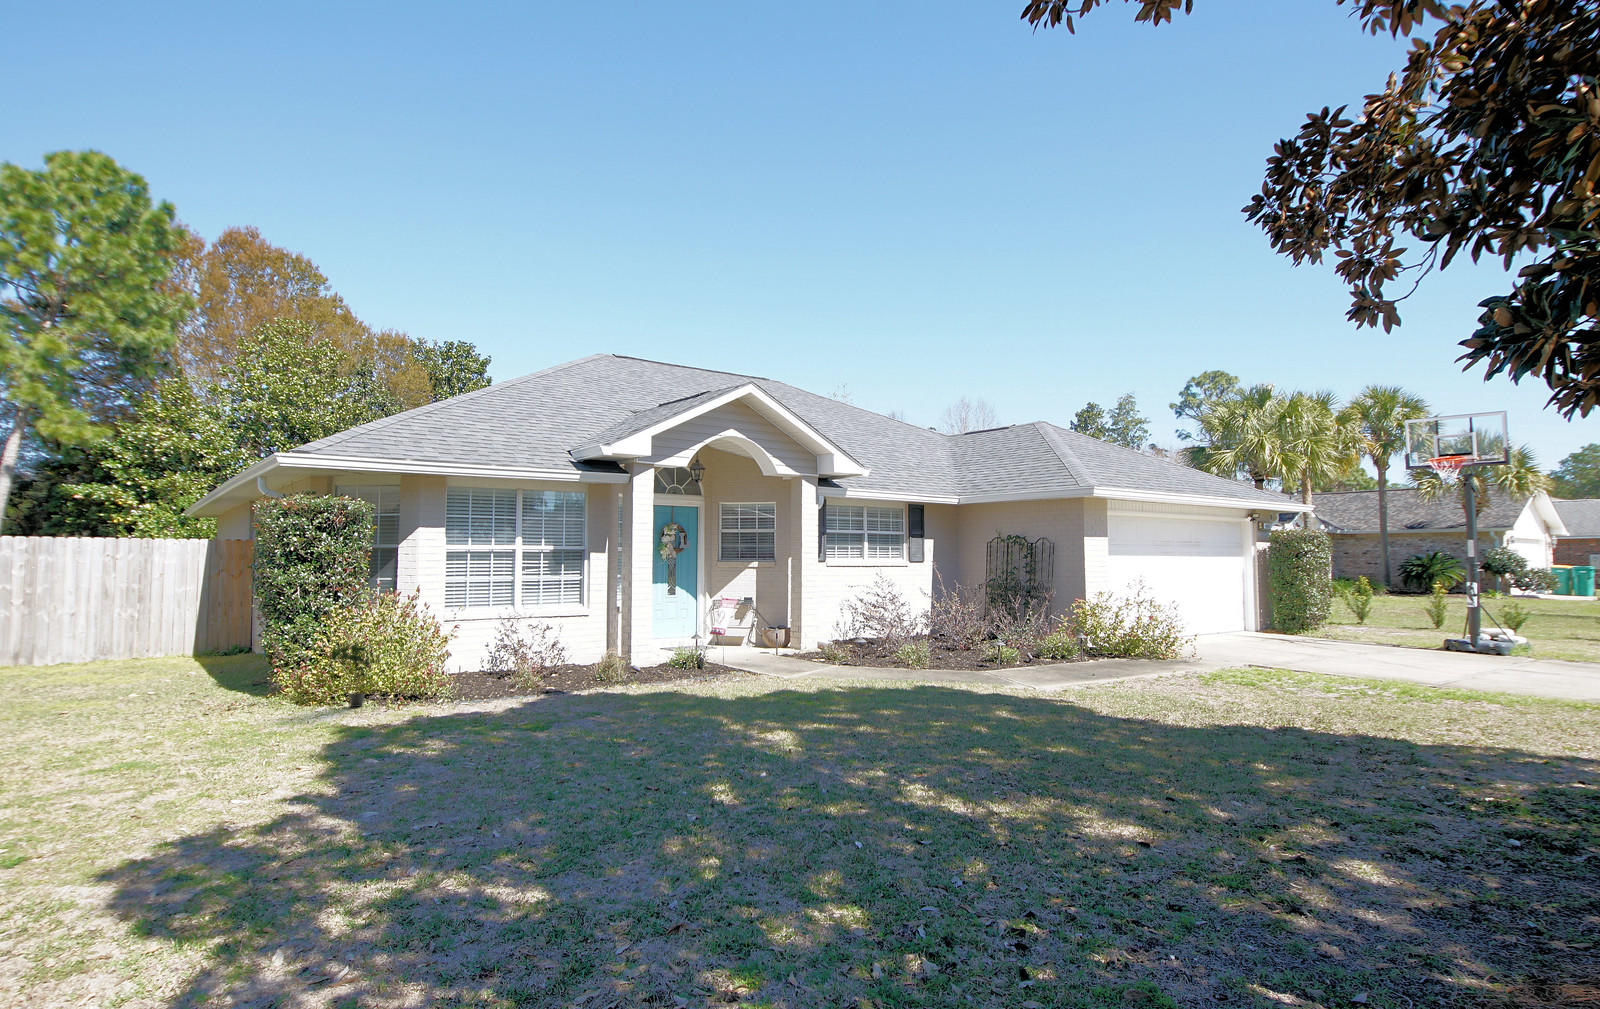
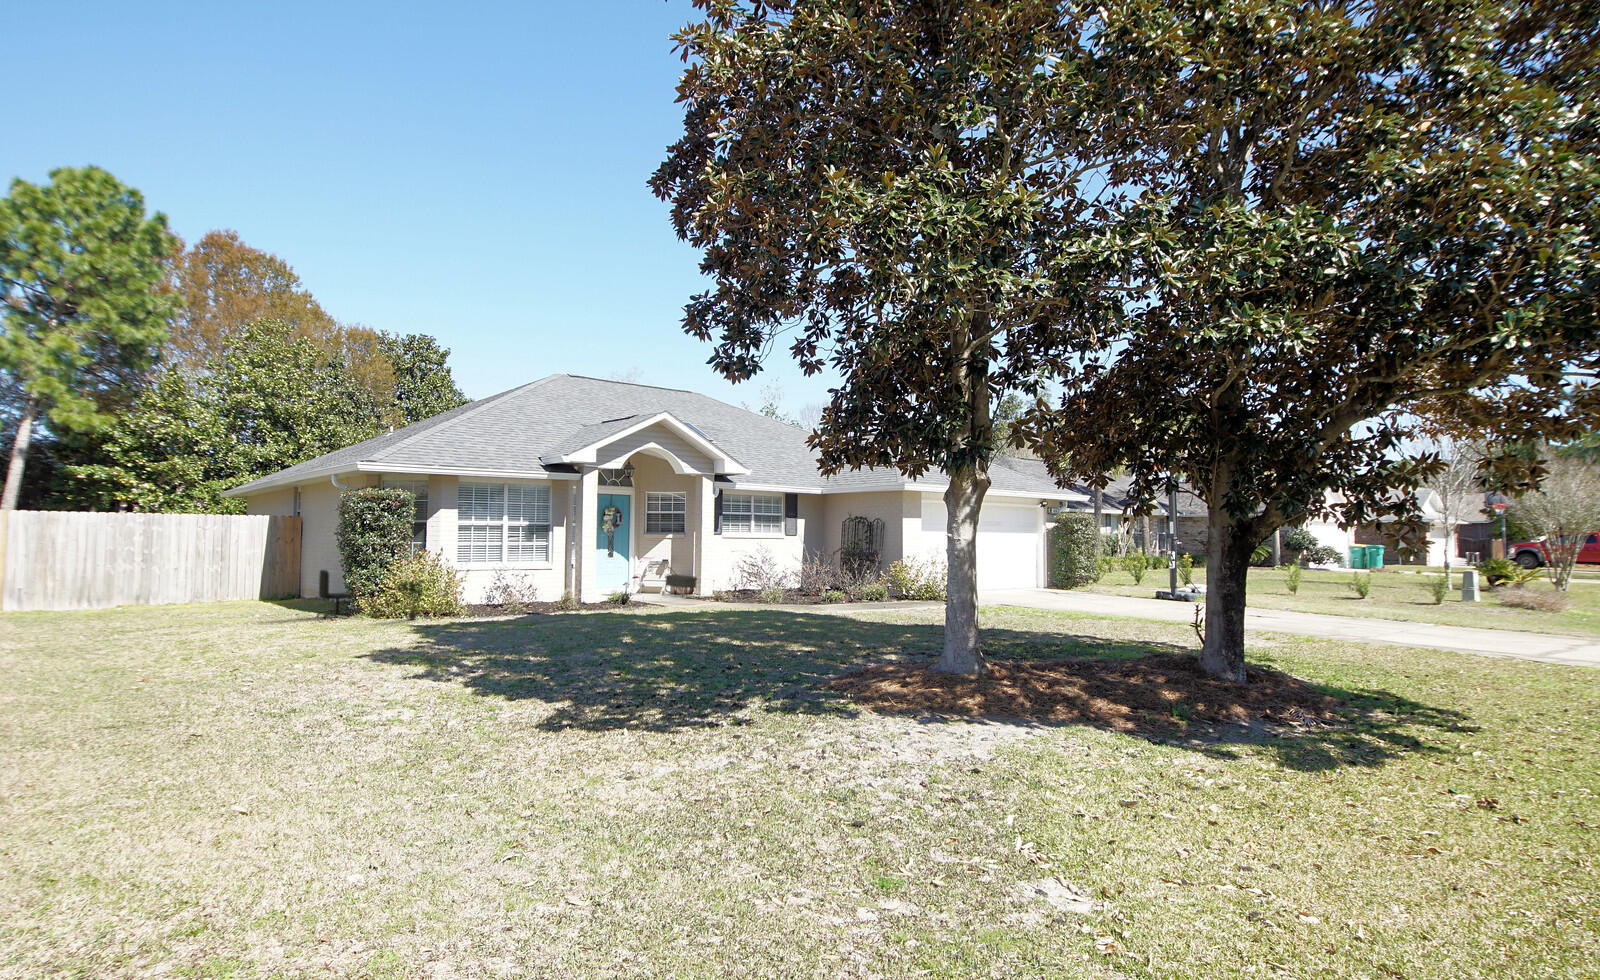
bench: none [743,617,800,654] -> present [662,574,697,598]
chair: none [210,624,280,706] -> present [317,570,358,618]

